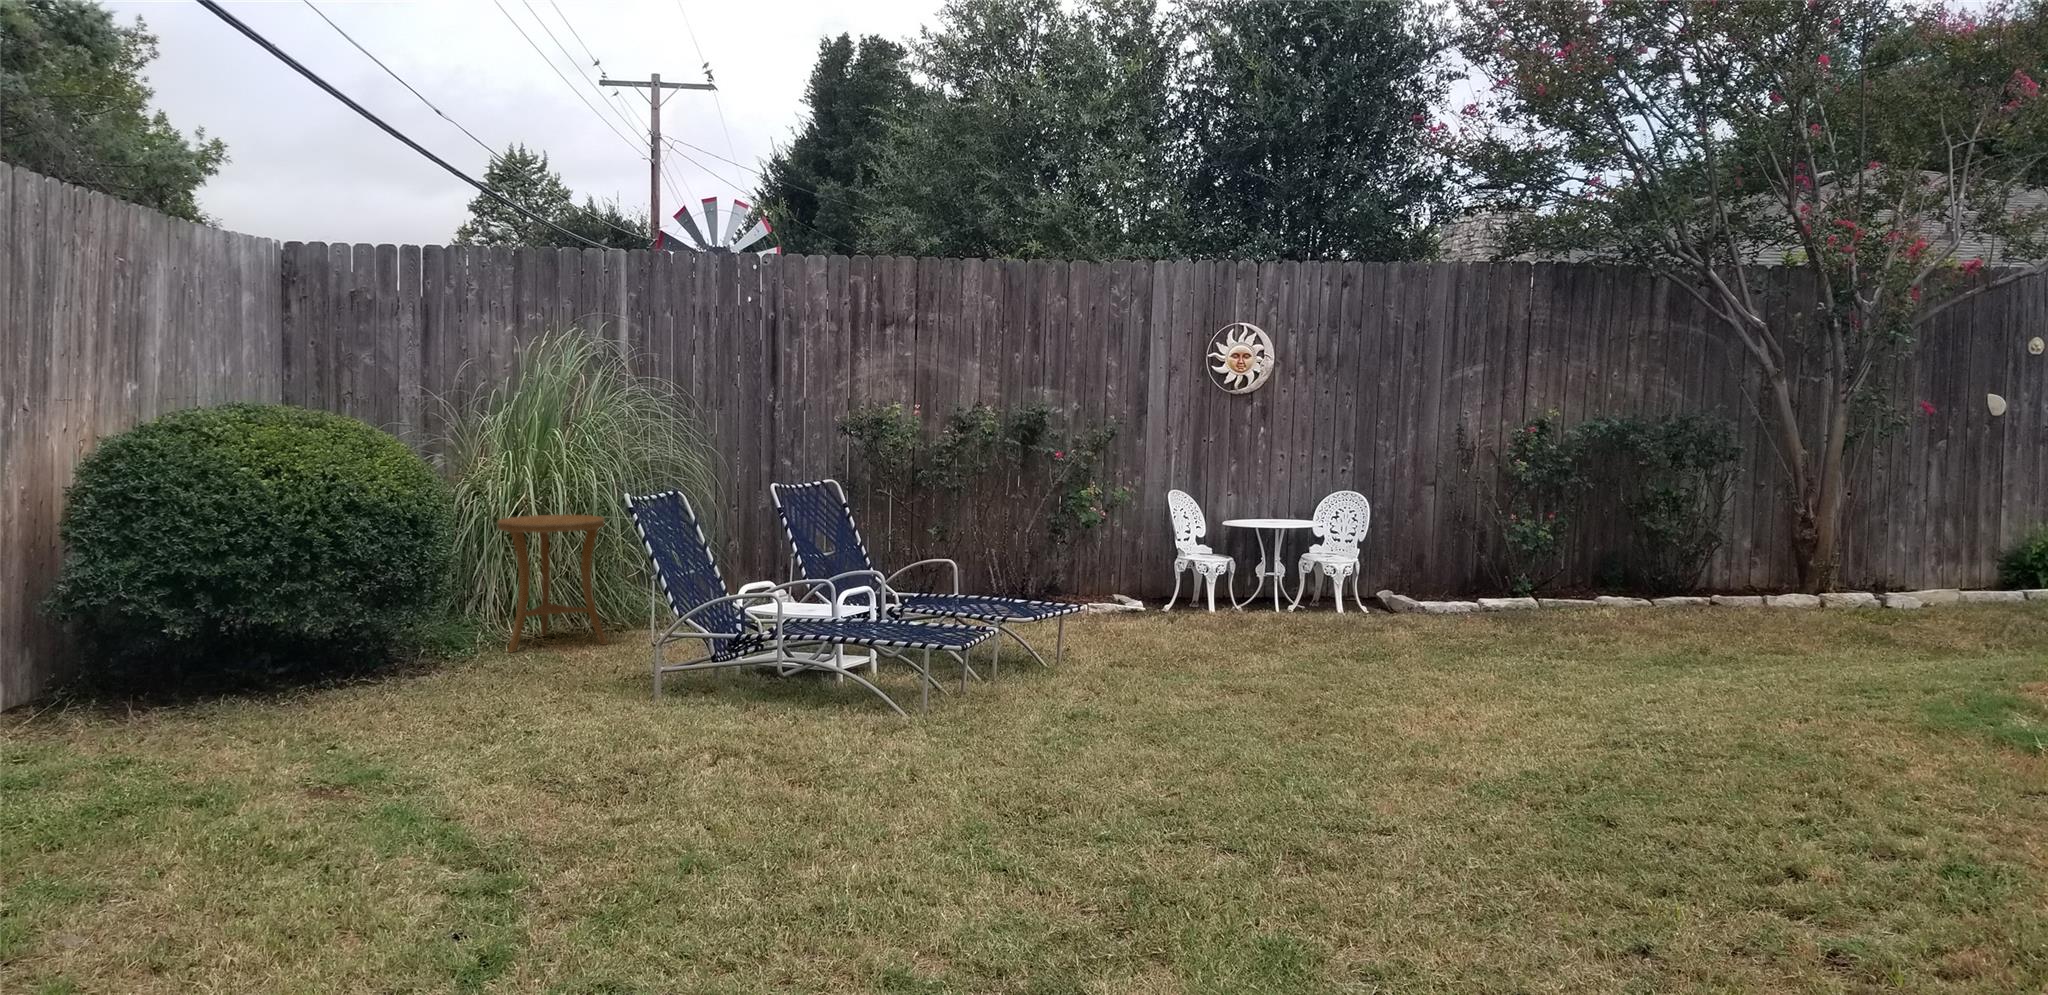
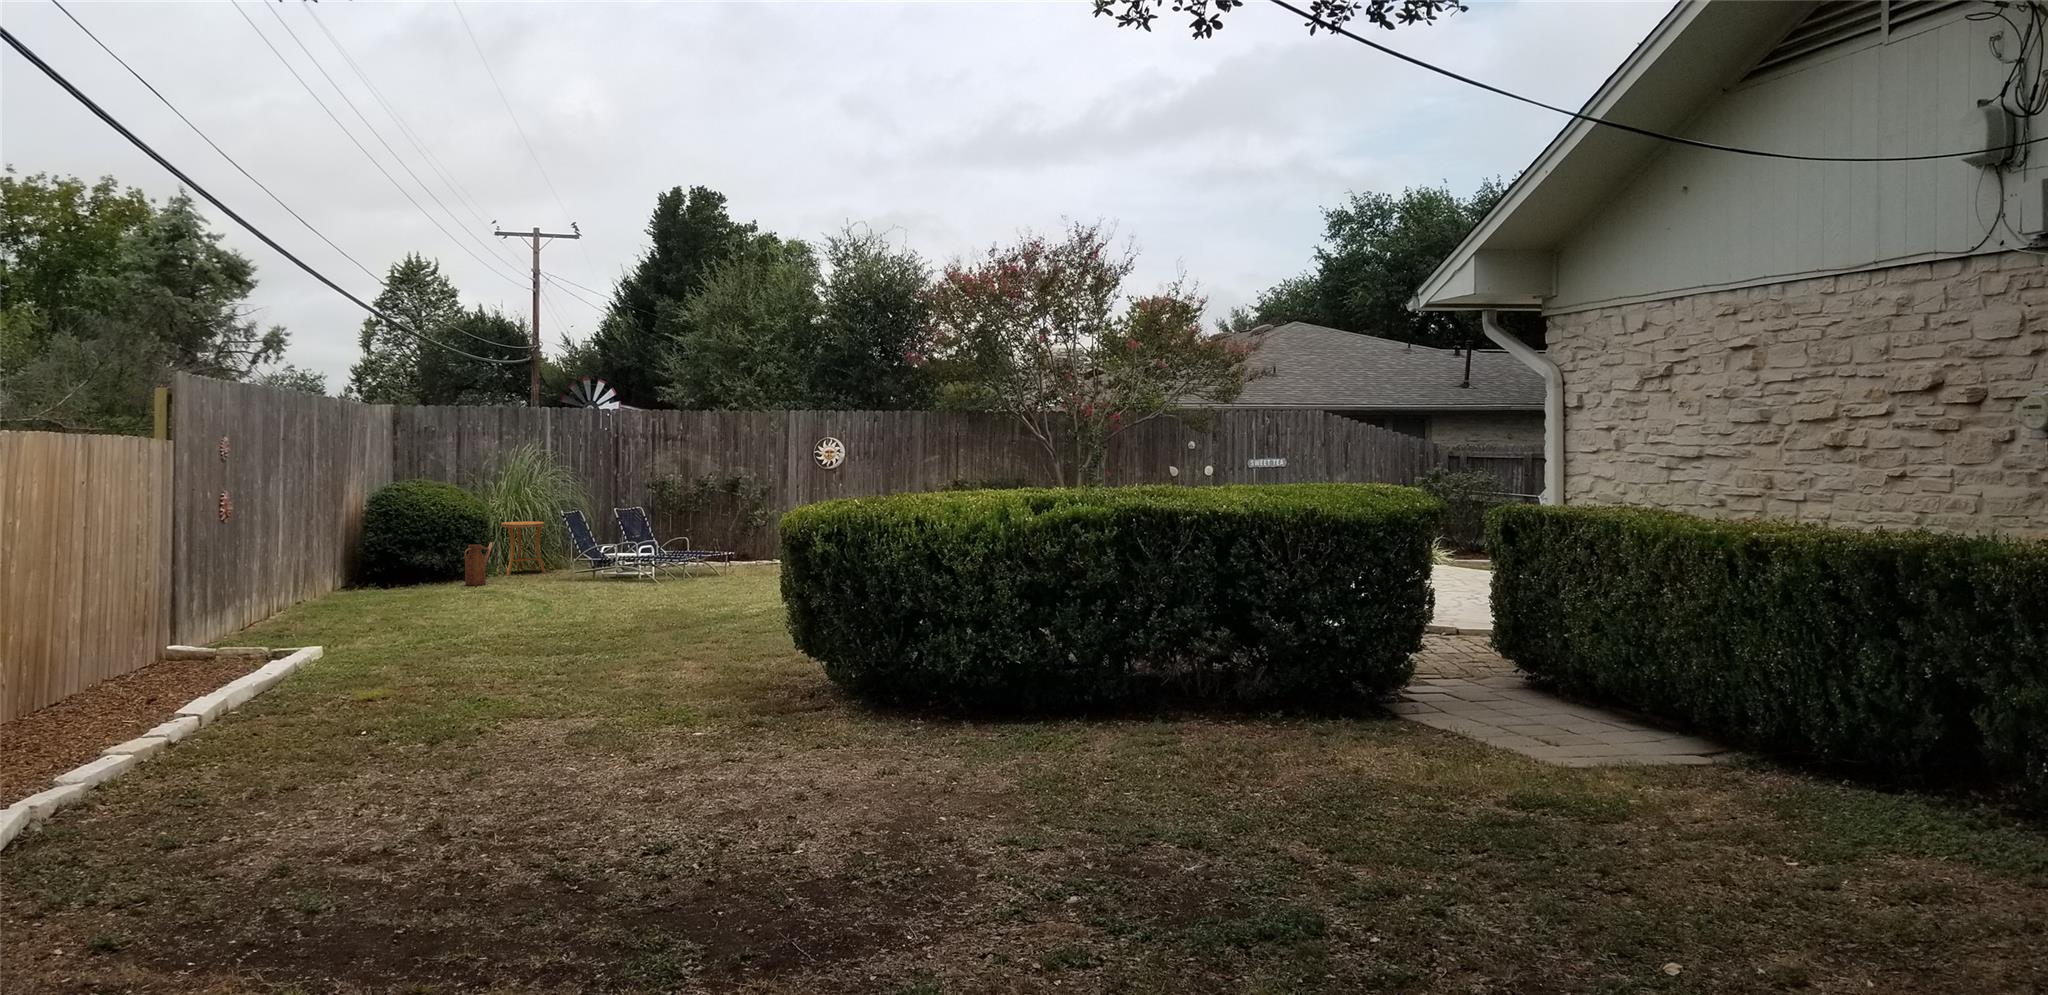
watering can: none [362,579,453,705] -> present [464,542,493,586]

